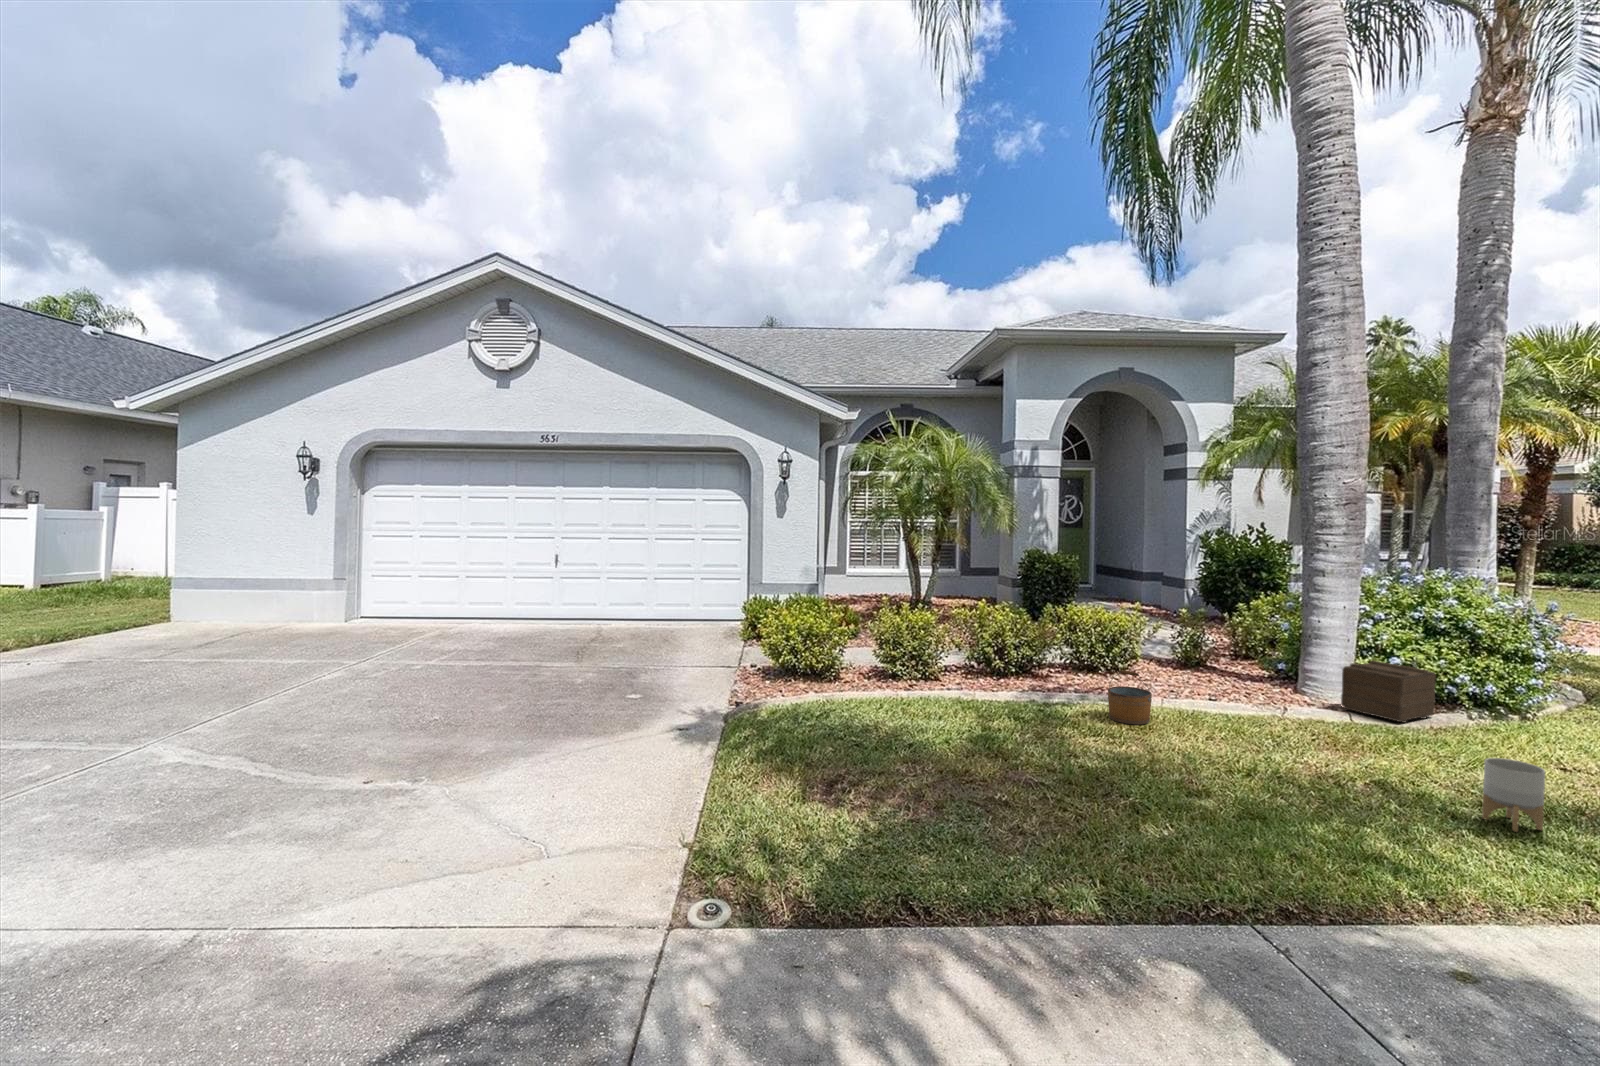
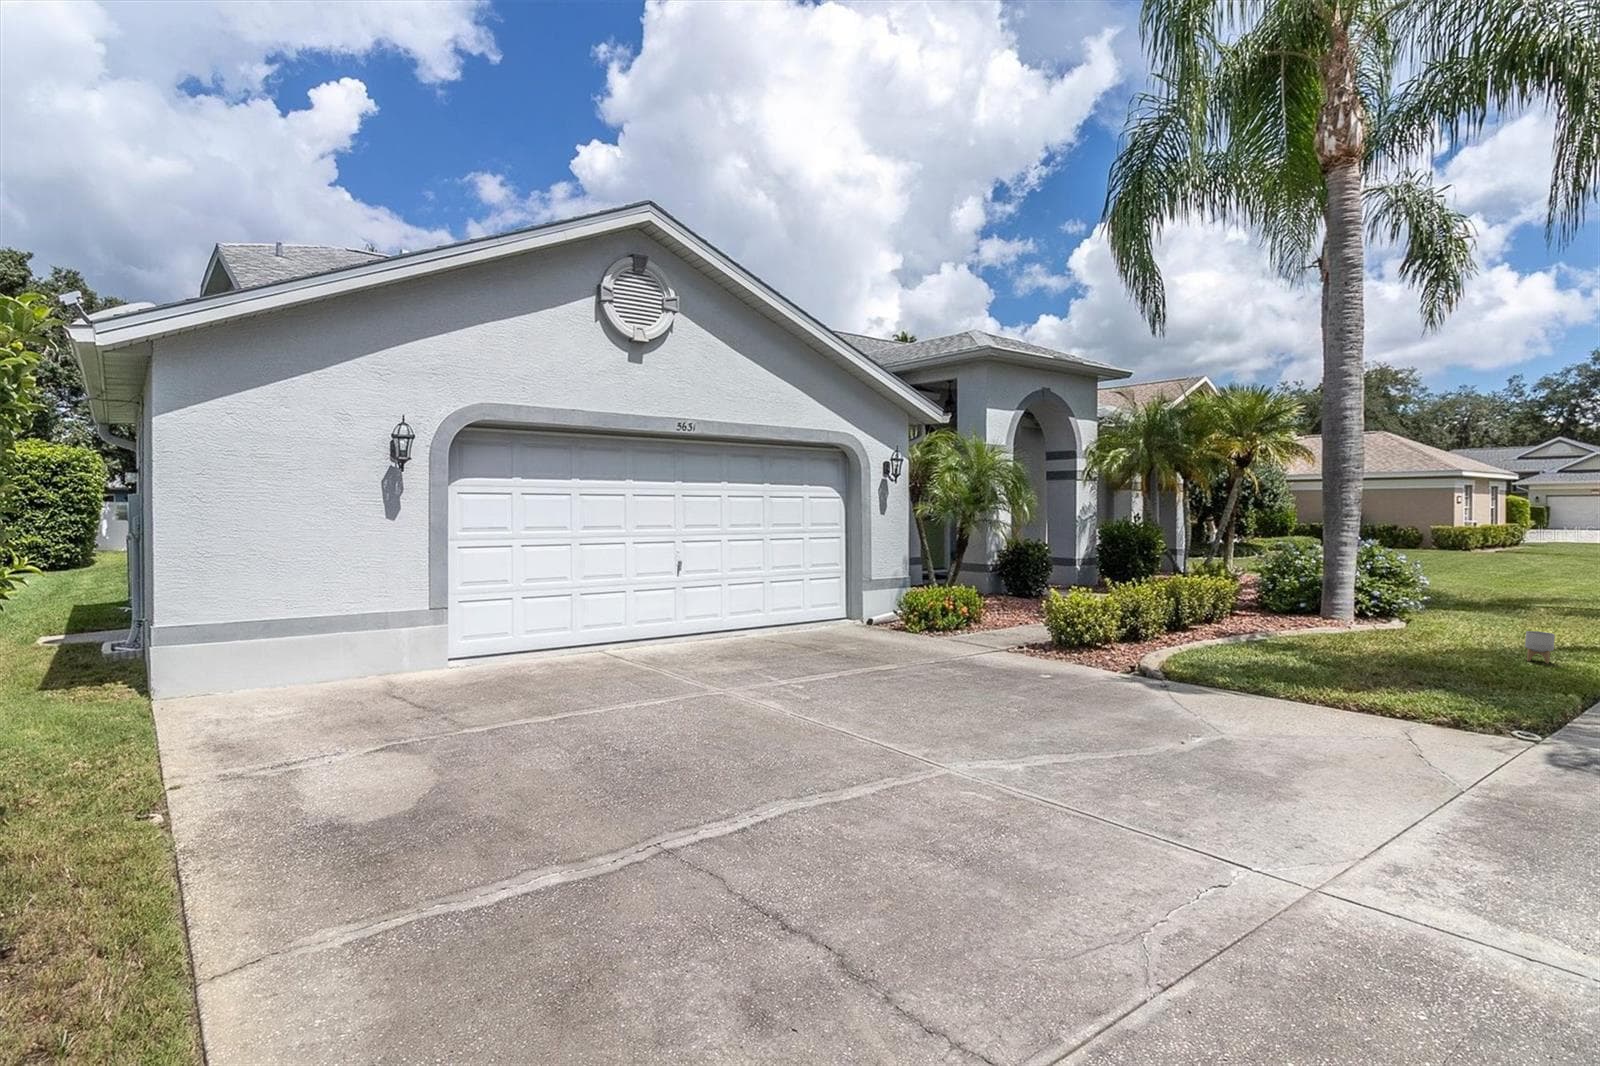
wooden crate: present [1341,661,1436,723] -> none [1352,594,1394,627]
bucket: present [1108,671,1152,725] -> none [1306,613,1337,645]

